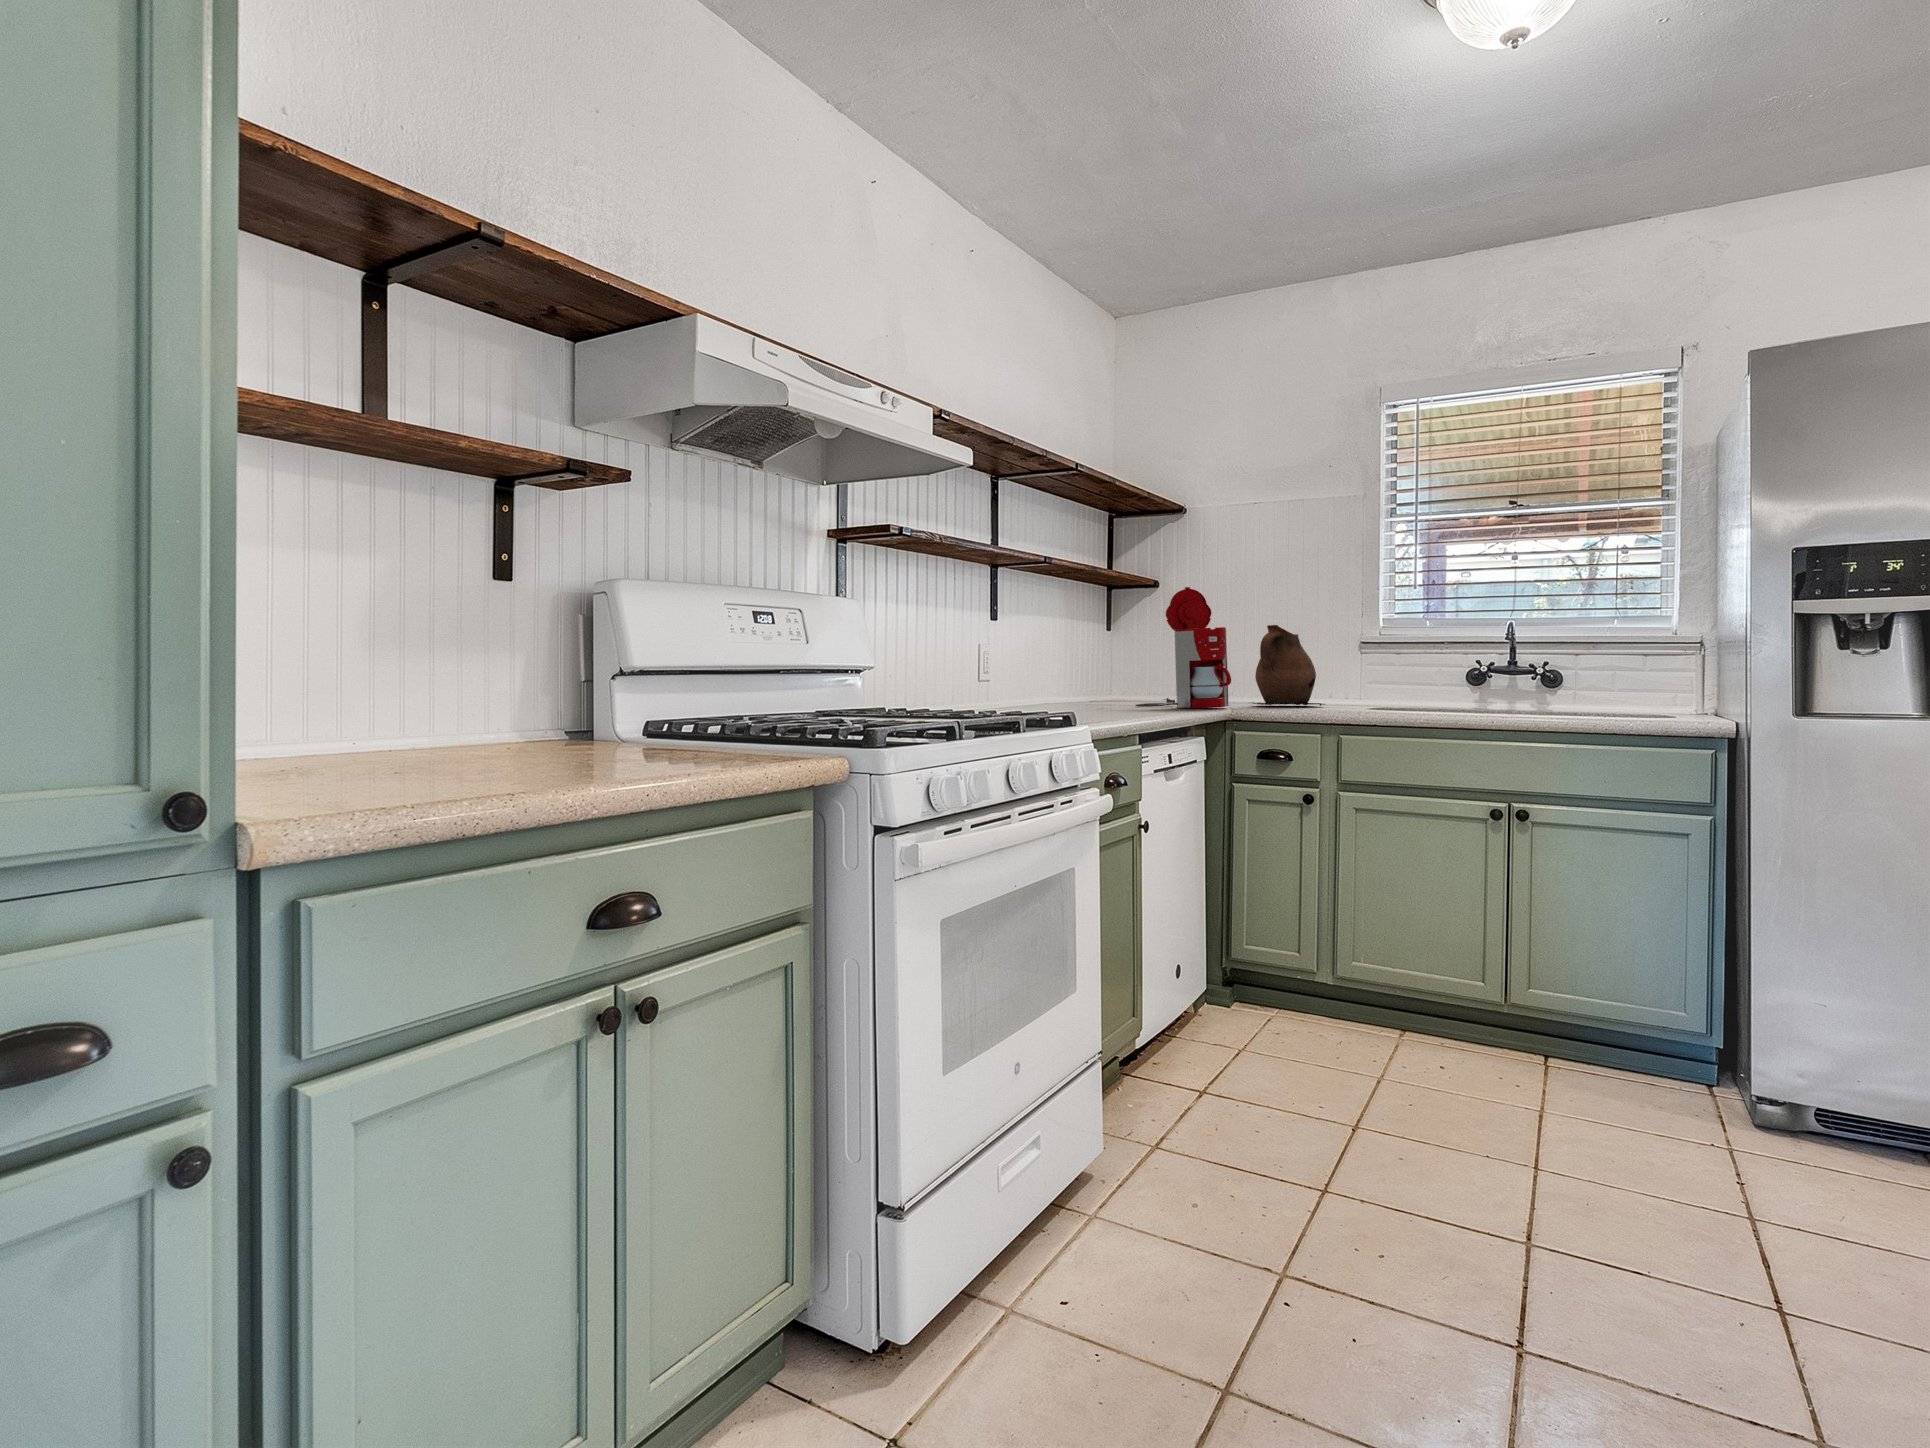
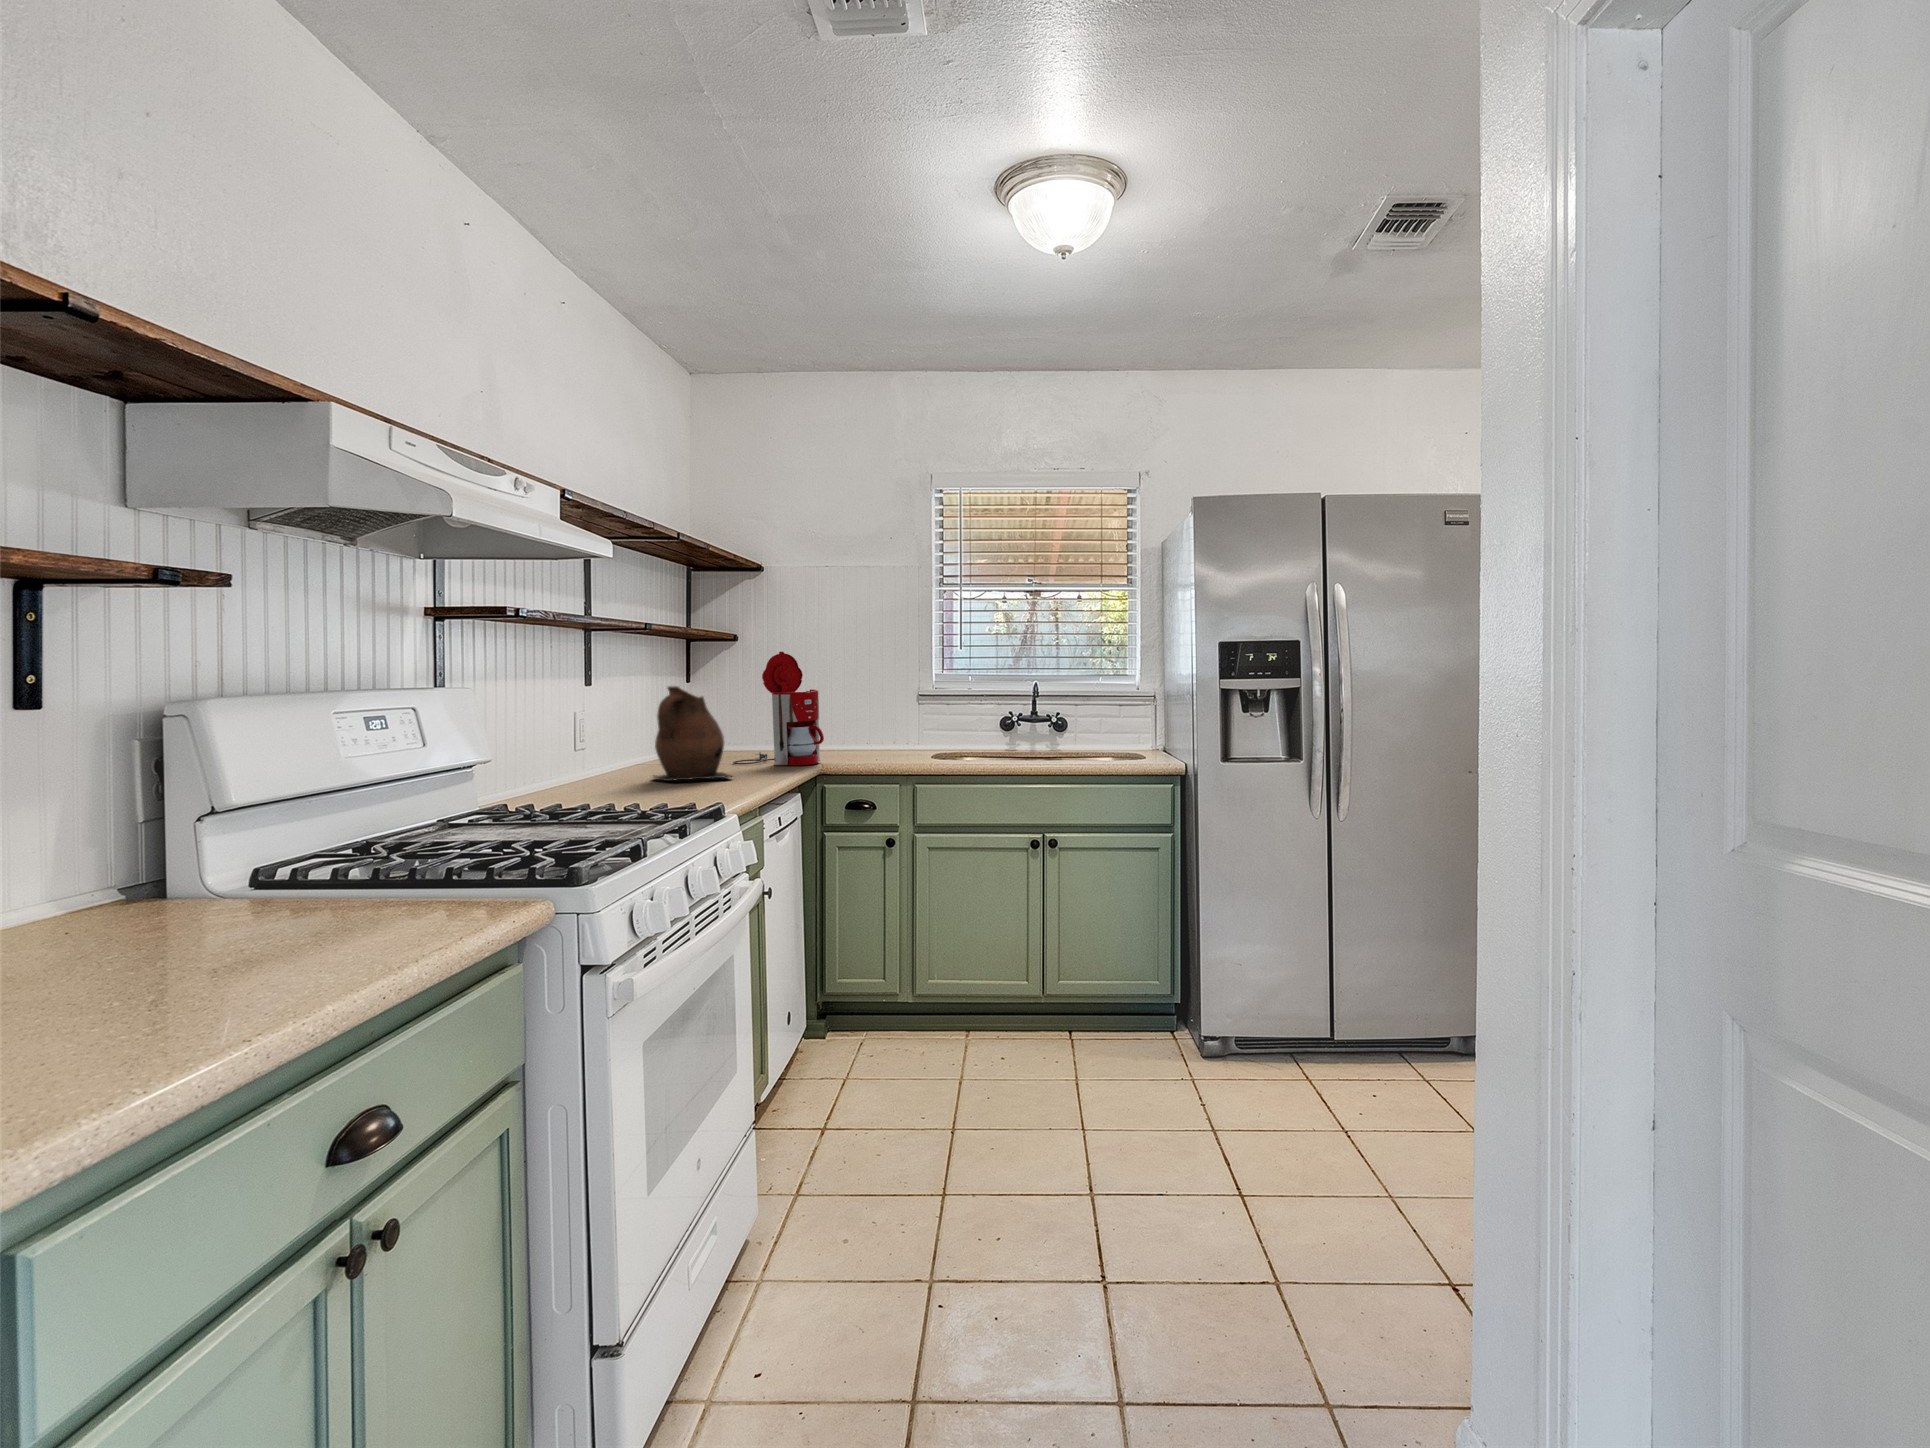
ceramic pitcher: present [1252,625,1325,706] -> present [653,686,732,781]

